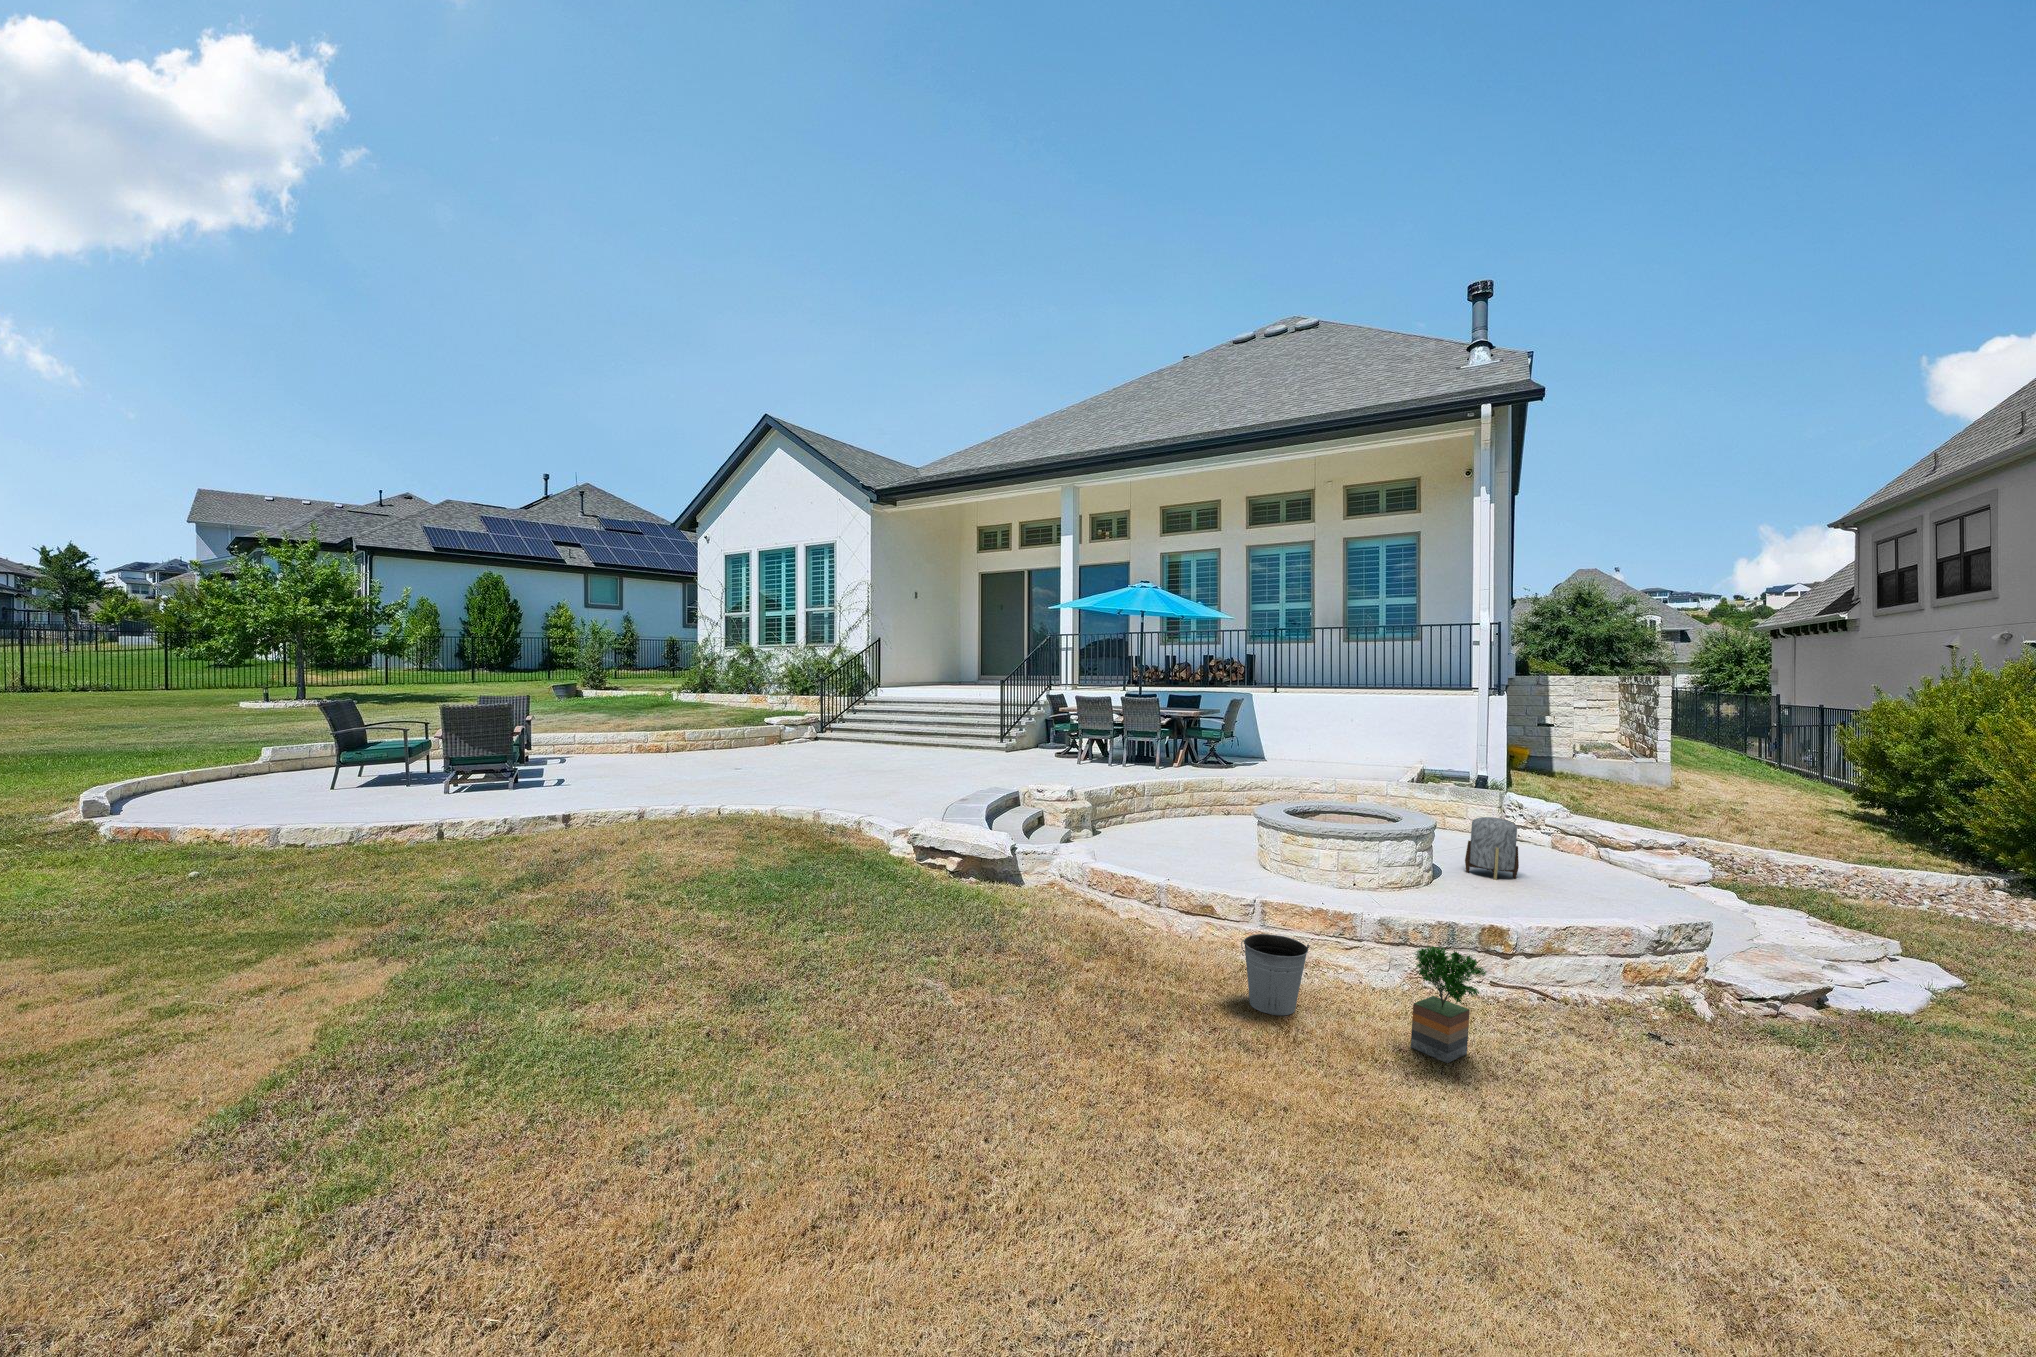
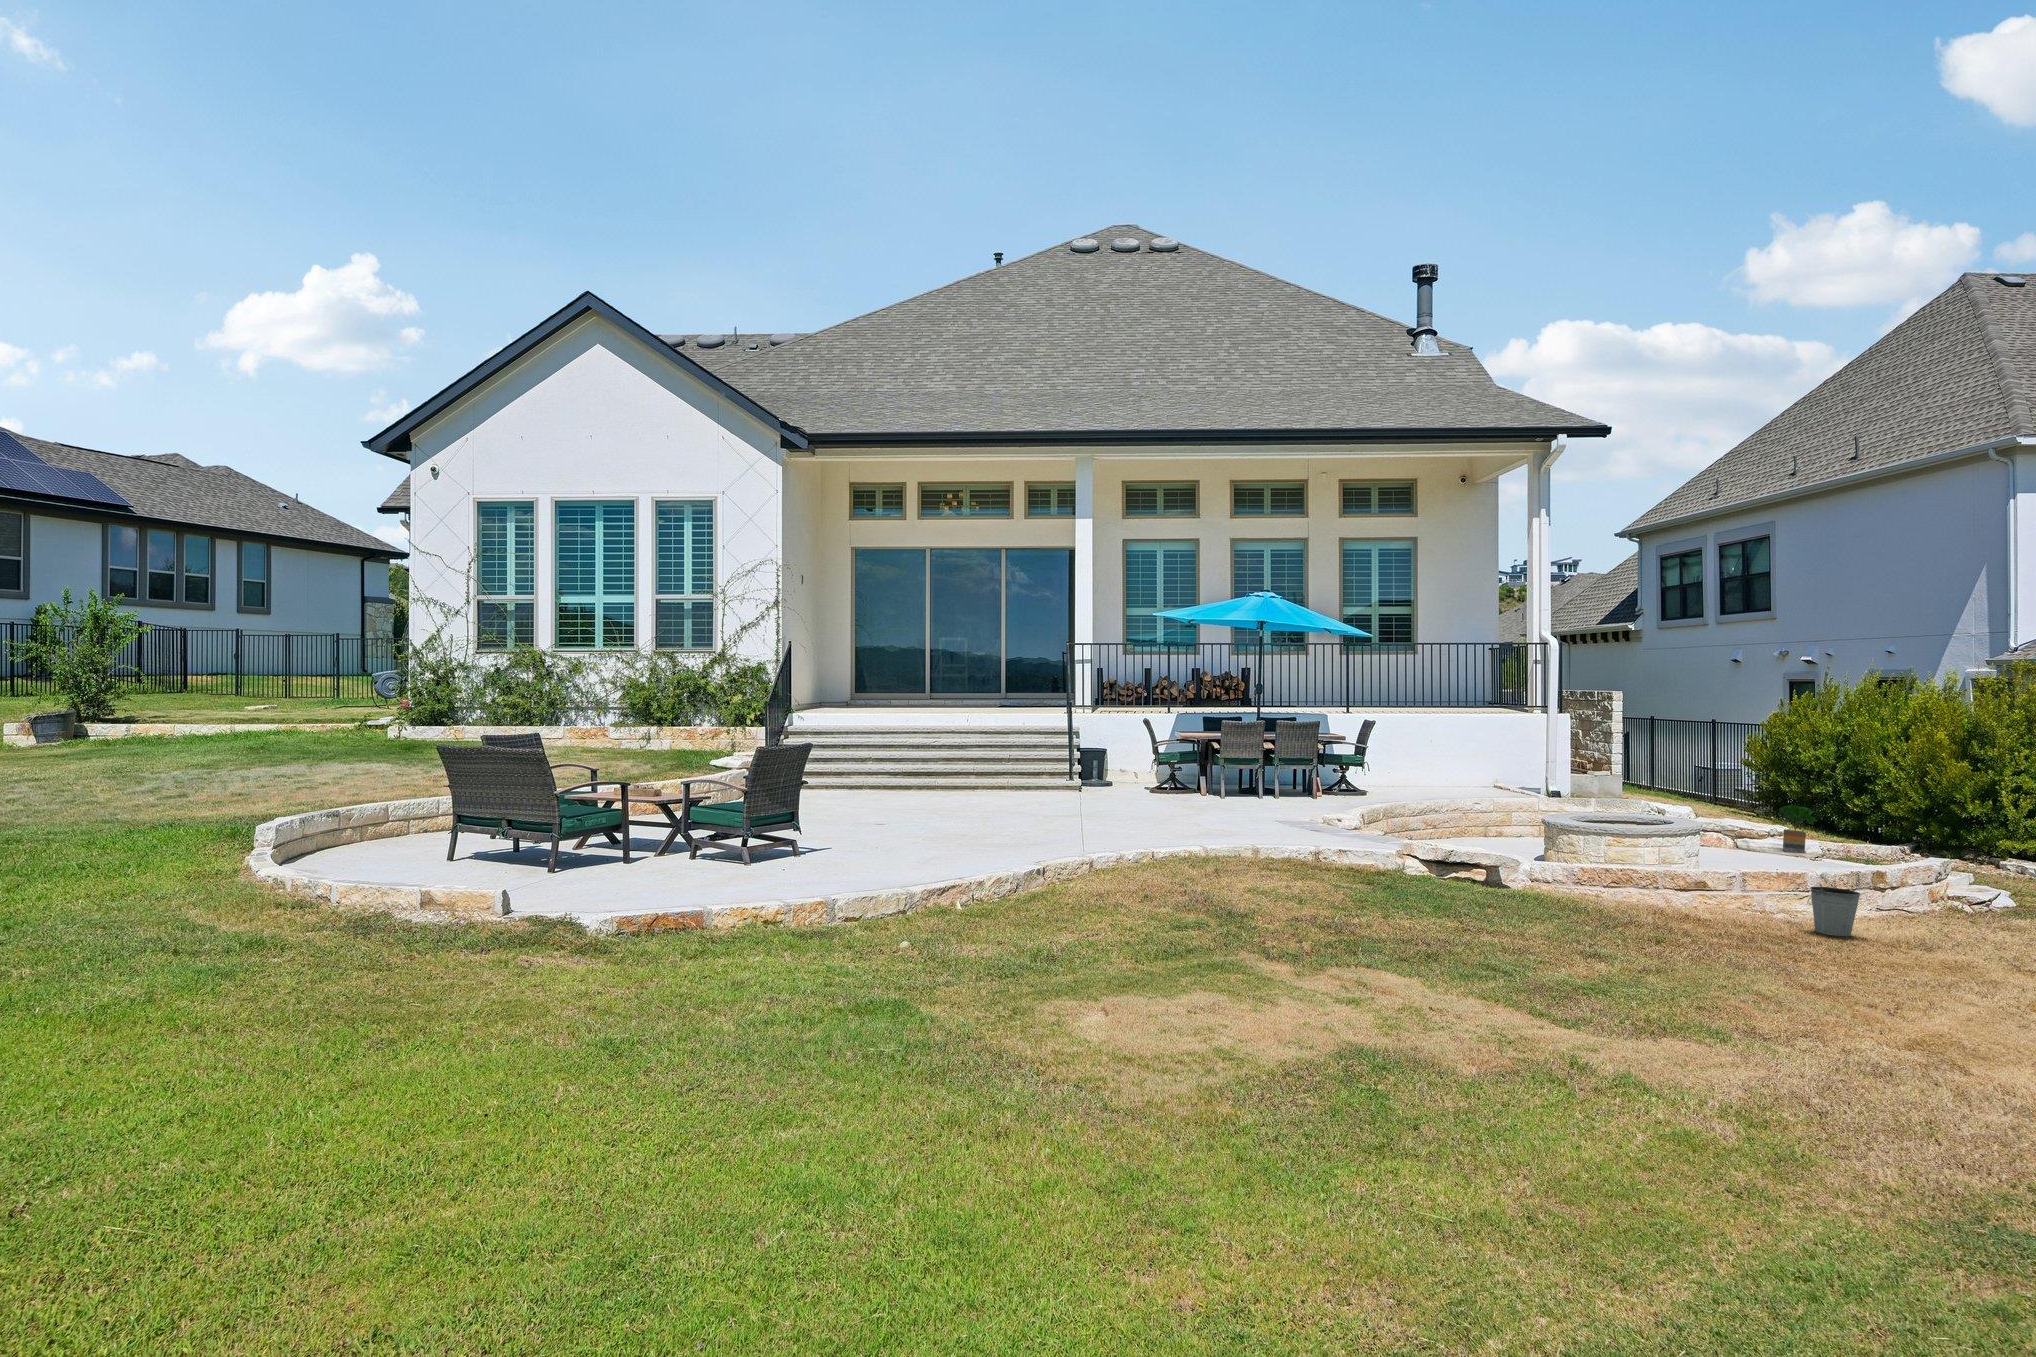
stool: present [1465,817,1519,880] -> none [1730,809,1767,856]
potted tree: present [1411,946,1486,1063] -> present [1780,805,1815,854]

